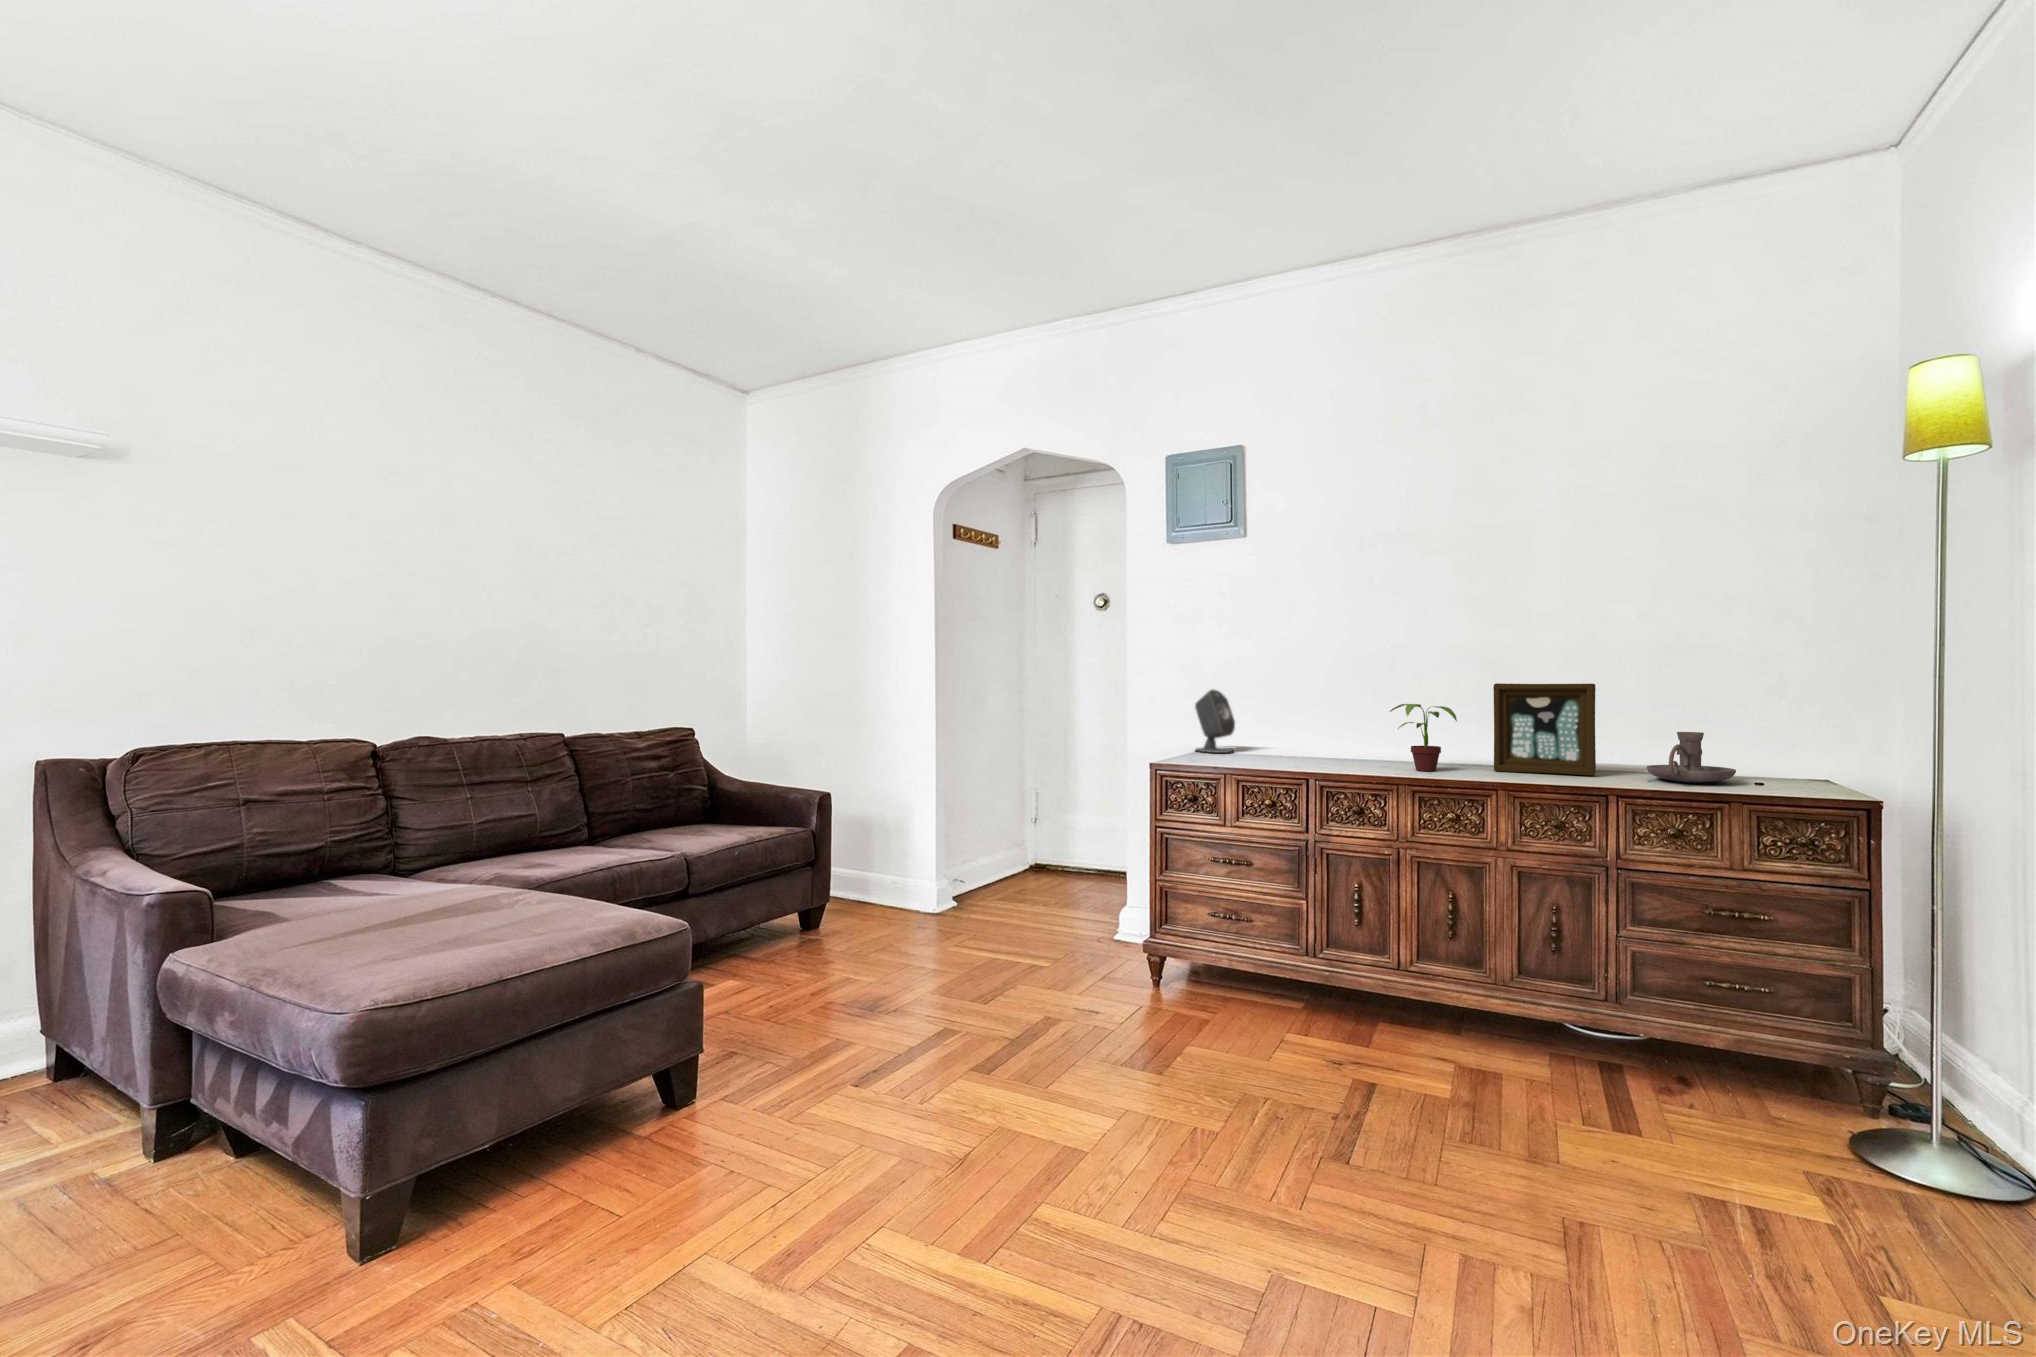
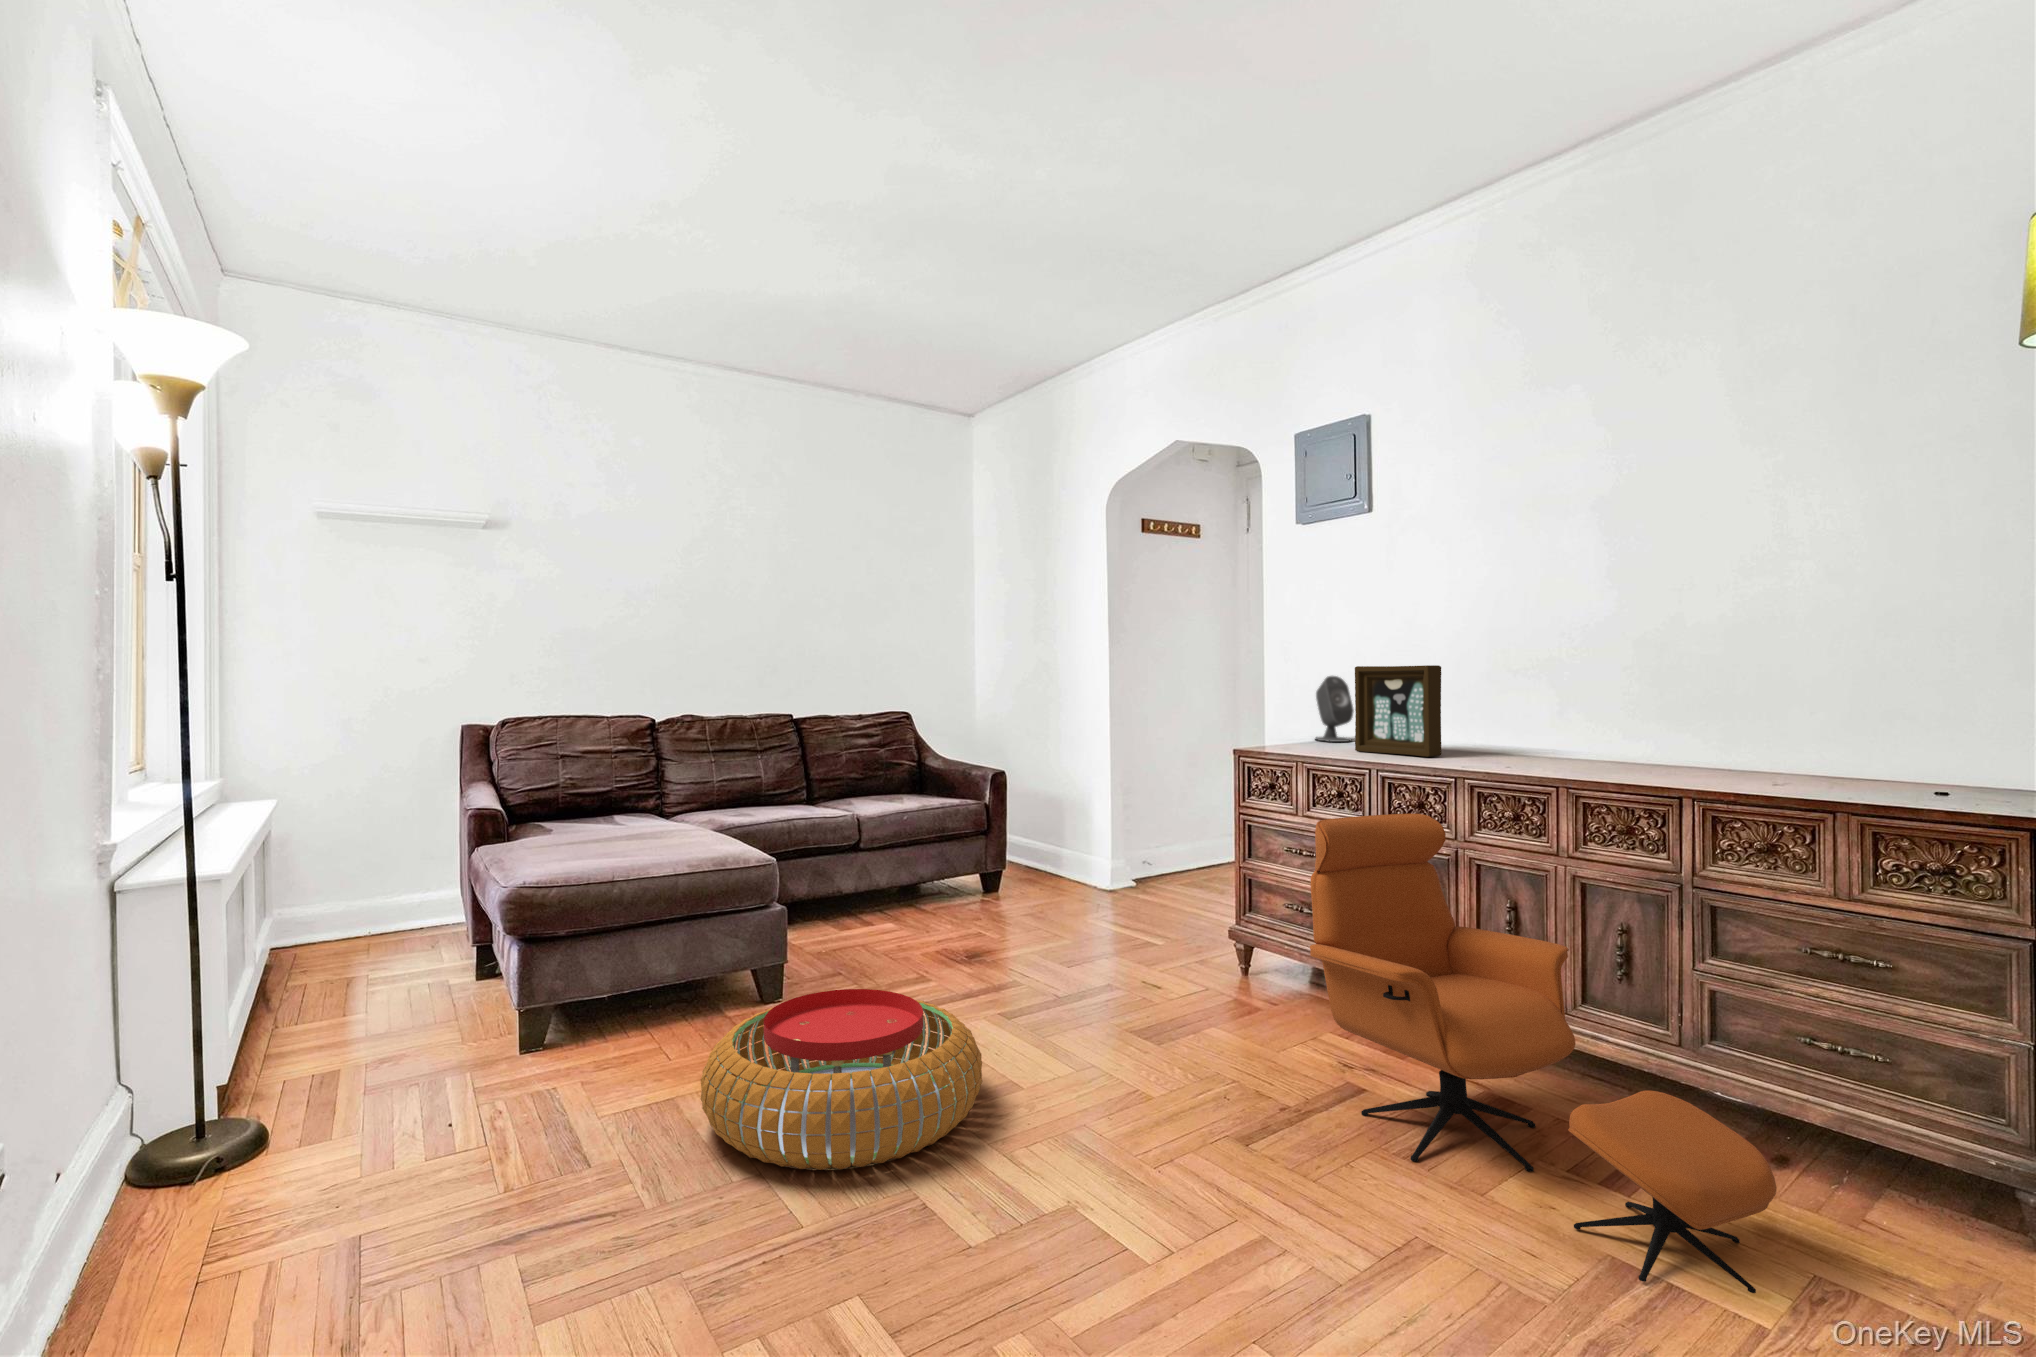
picture frame: present [1493,683,1596,775] -> present [1355,665,1442,757]
potted plant: present [1390,704,1457,771] -> none [1472,688,1536,764]
candle holder: present [1647,732,1736,783] -> none [1768,723,1891,787]
armchair: none [1347,820,1796,1200] -> present [1310,814,1776,1293]
pouf: none [785,1062,1111,1290] -> present [701,989,982,1170]

